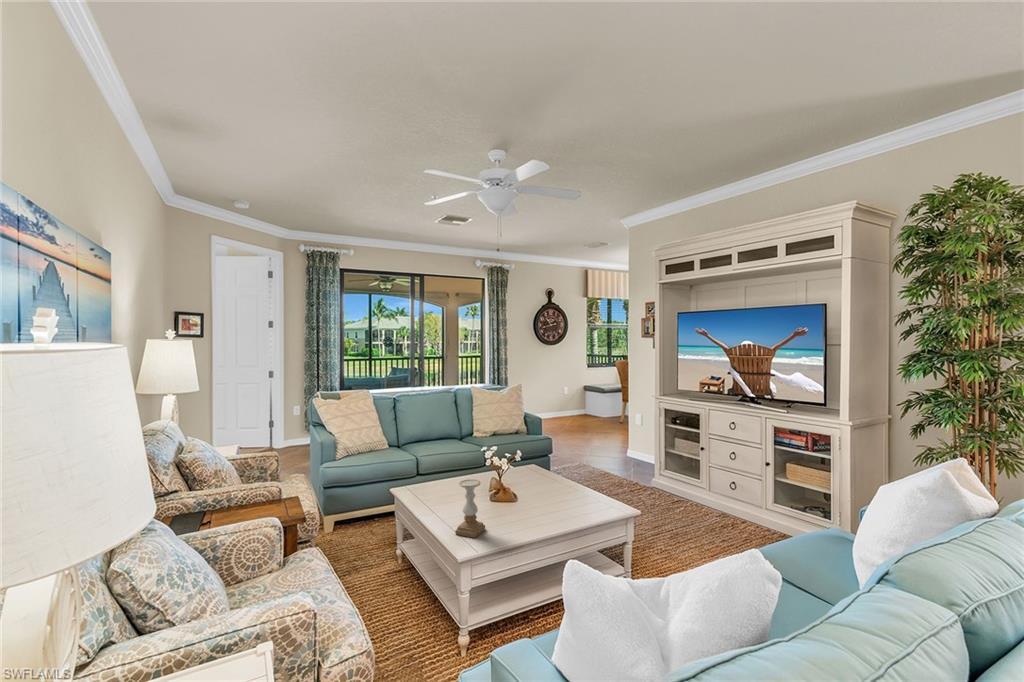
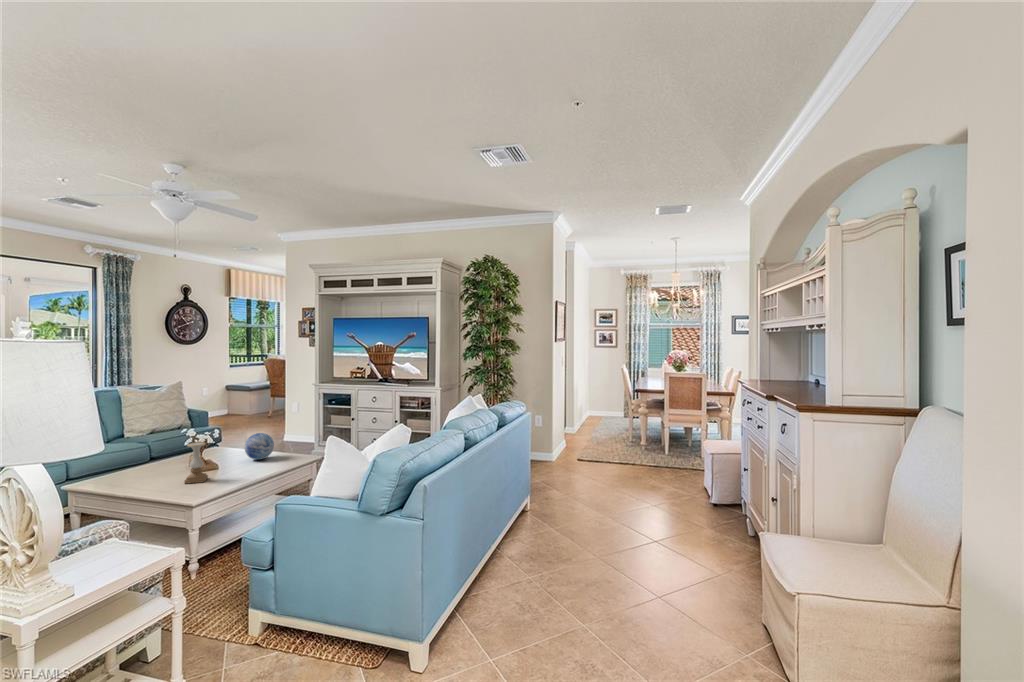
decorative orb: none [542,469,578,507] -> present [245,433,274,460]

